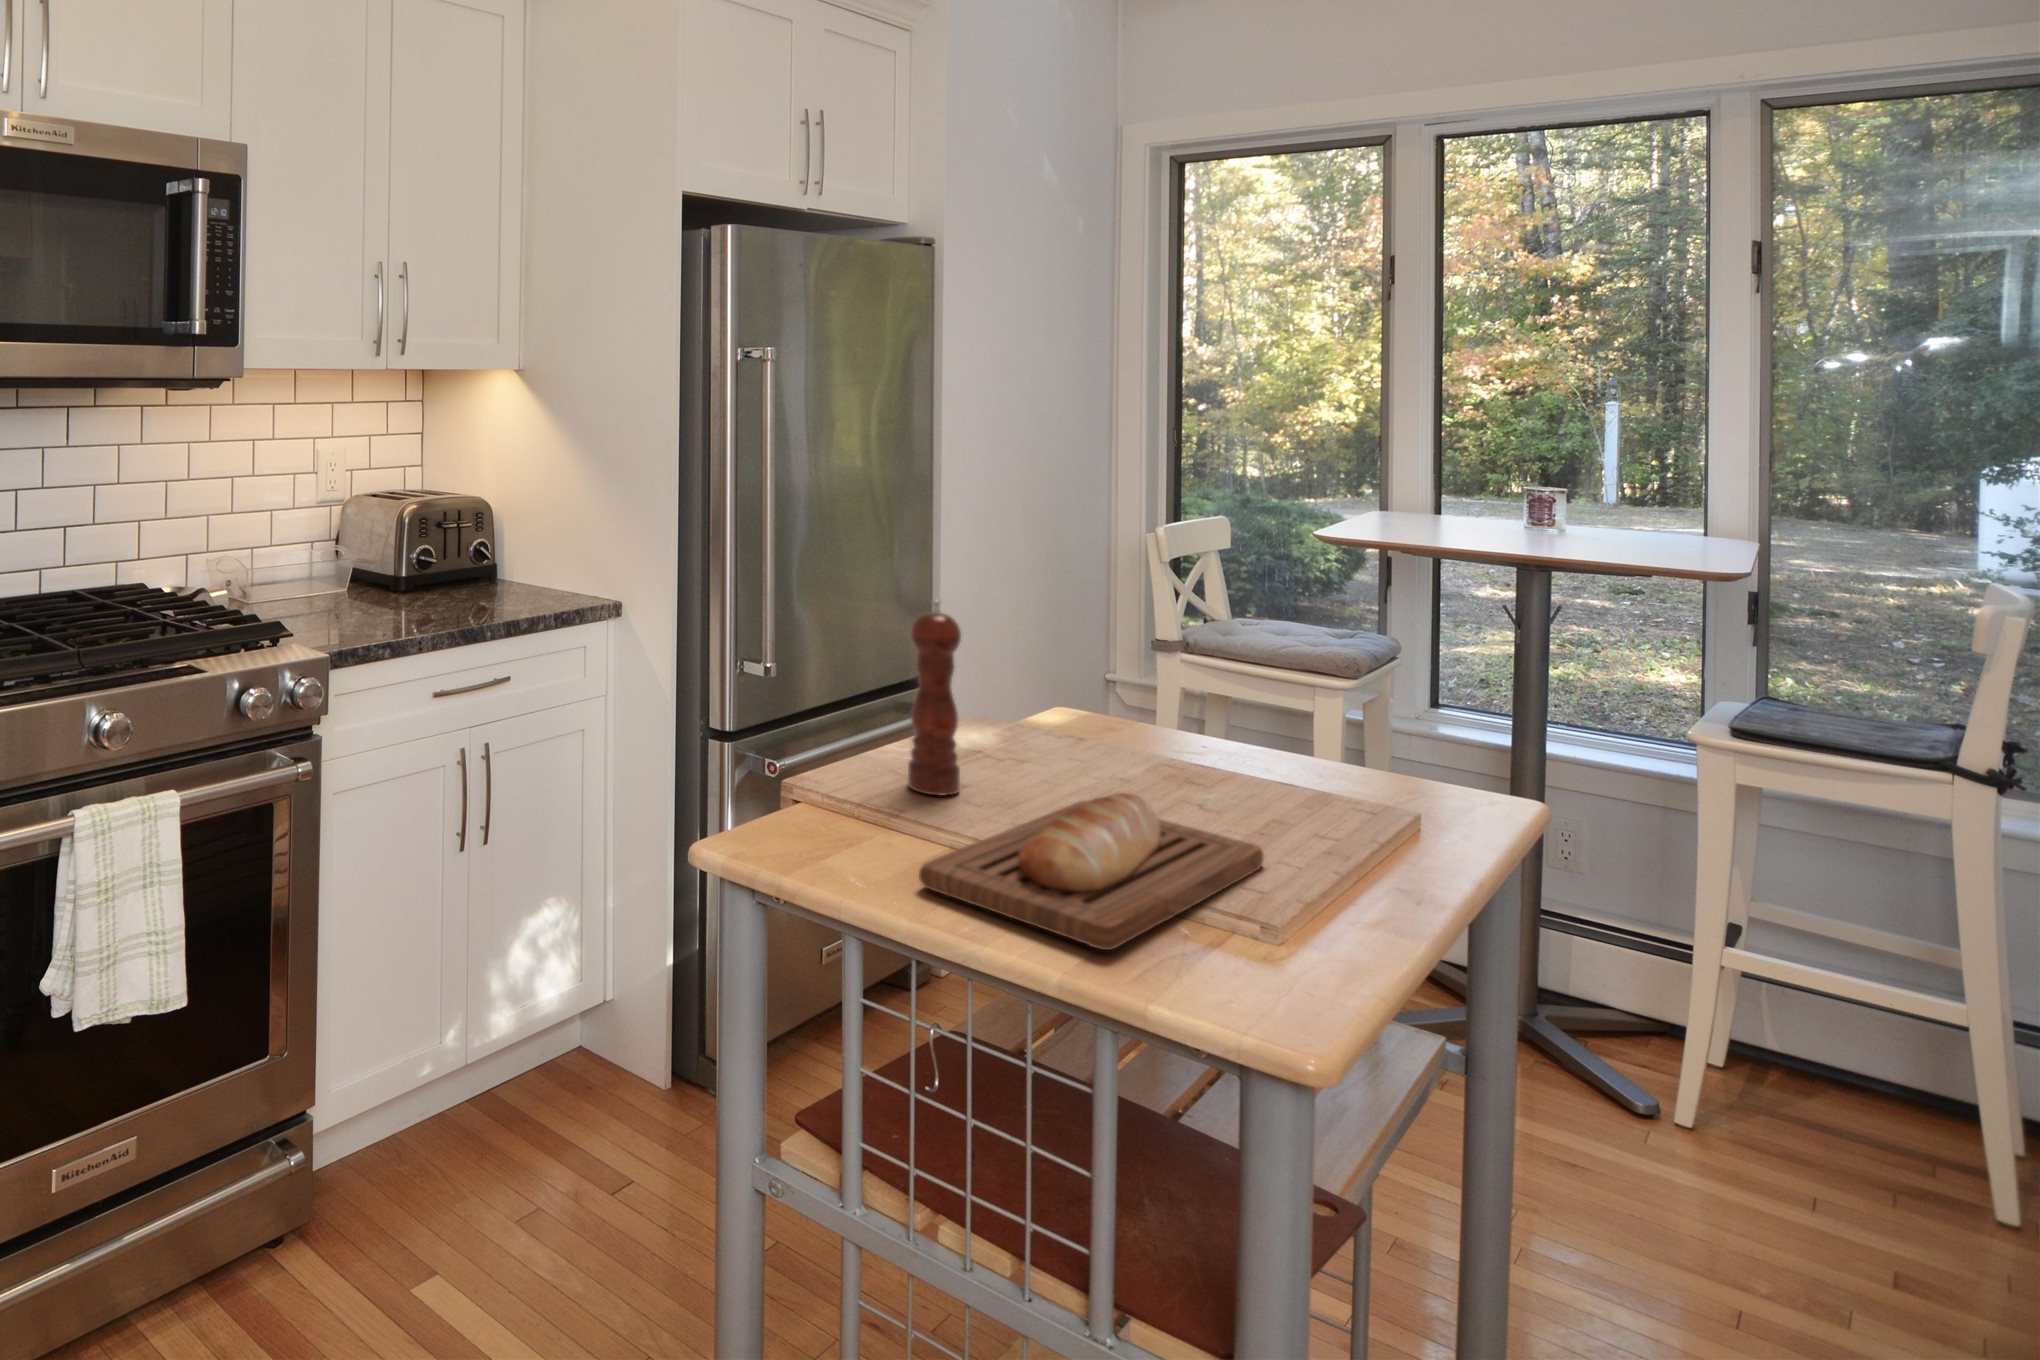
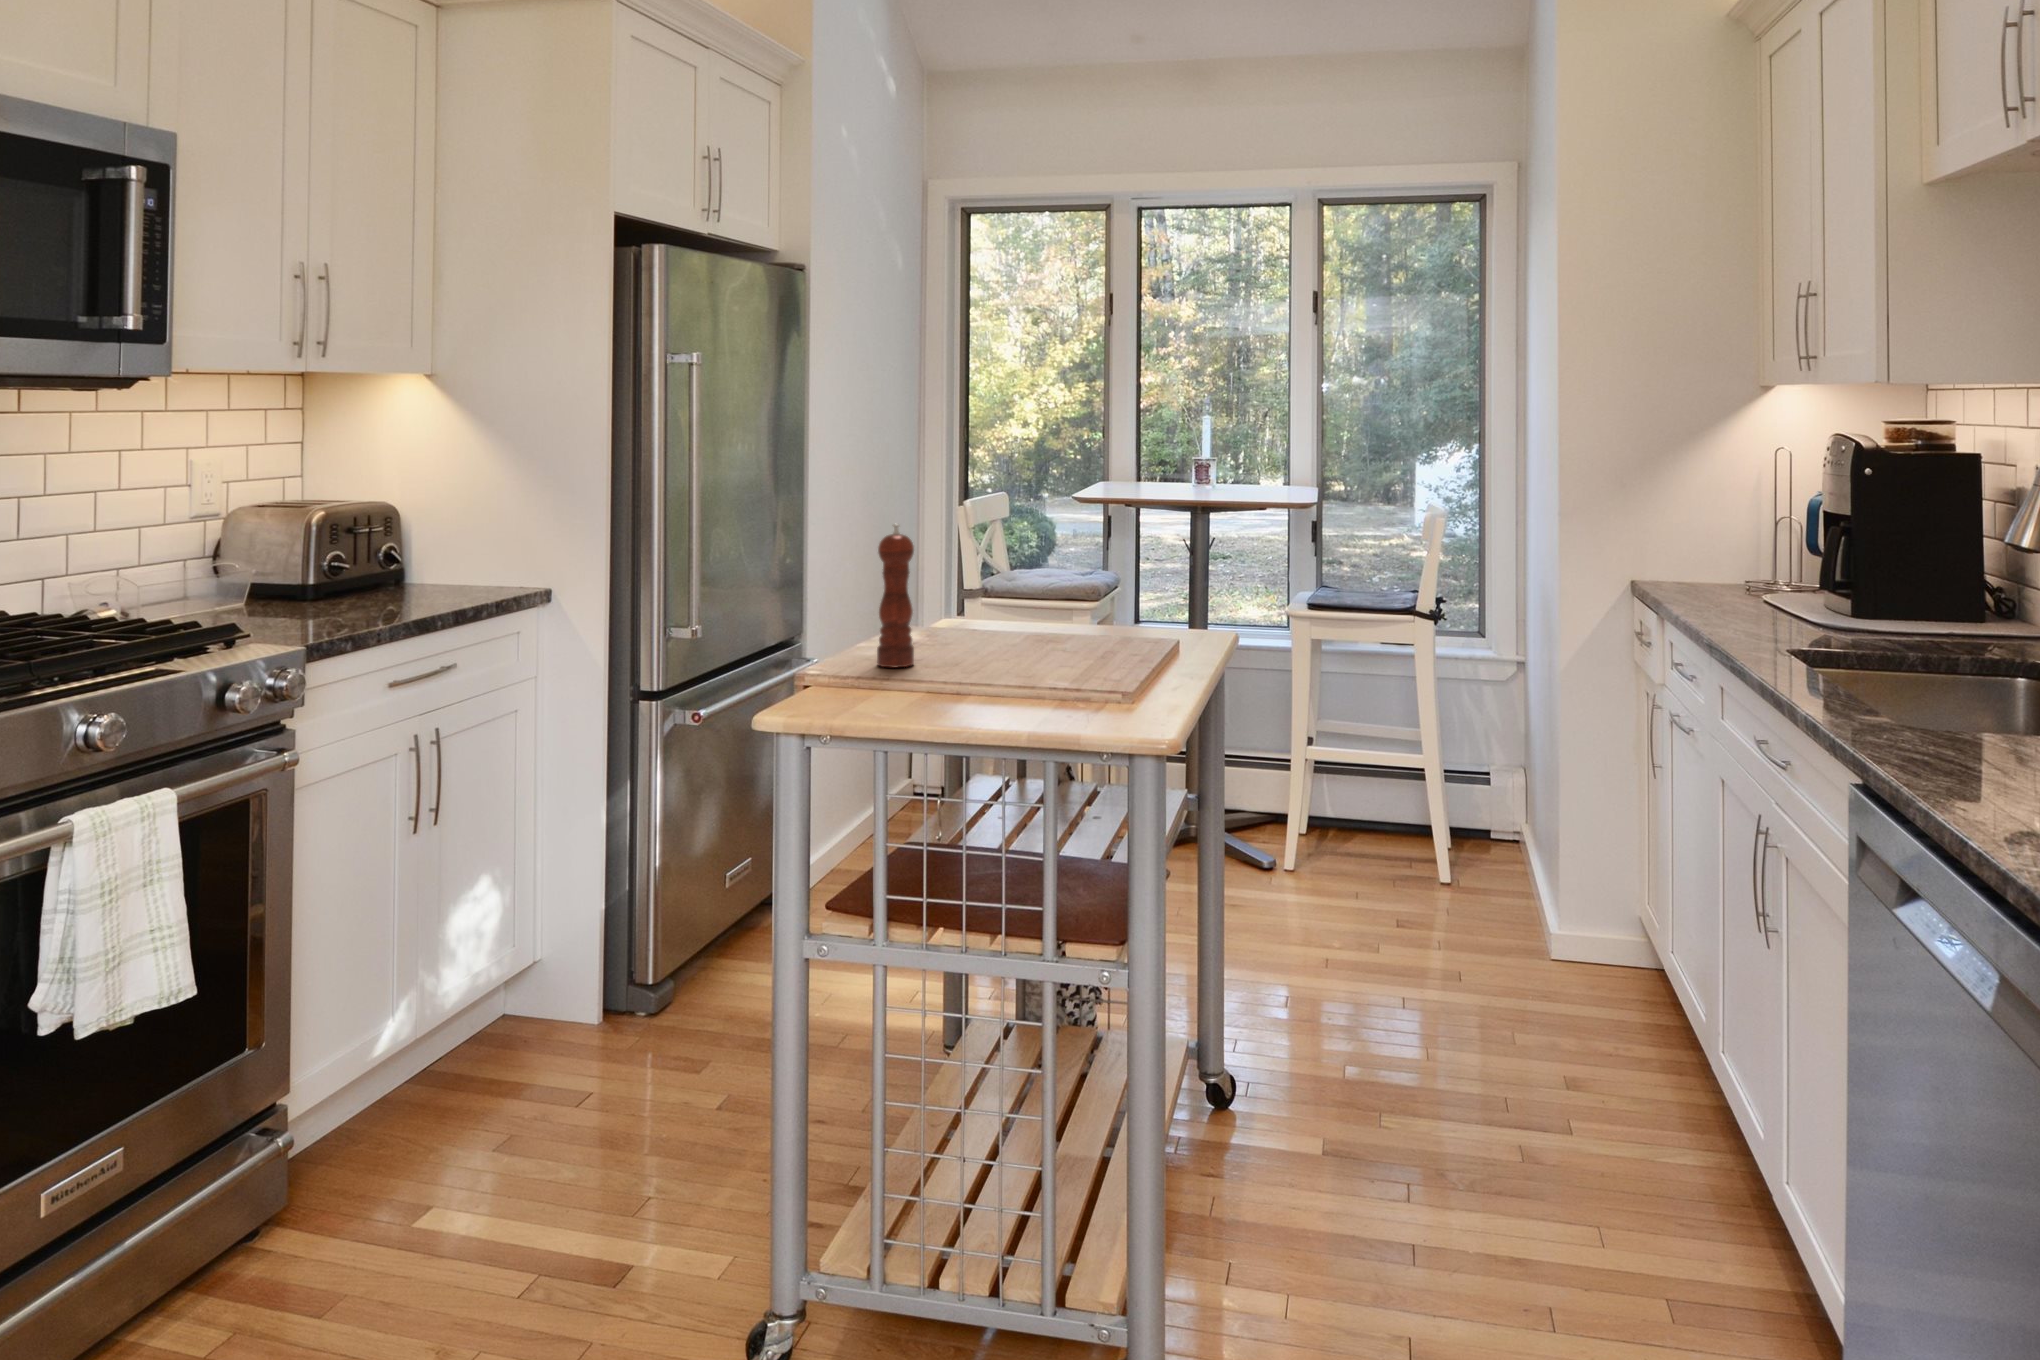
bread loaf: present [919,793,1264,950] -> none [923,638,1115,718]

